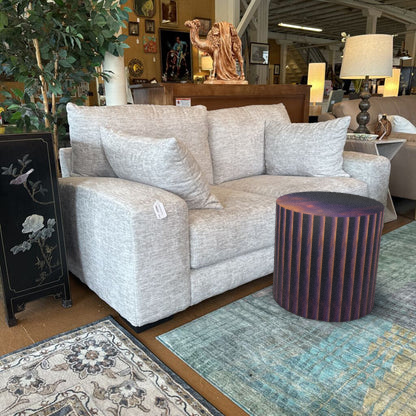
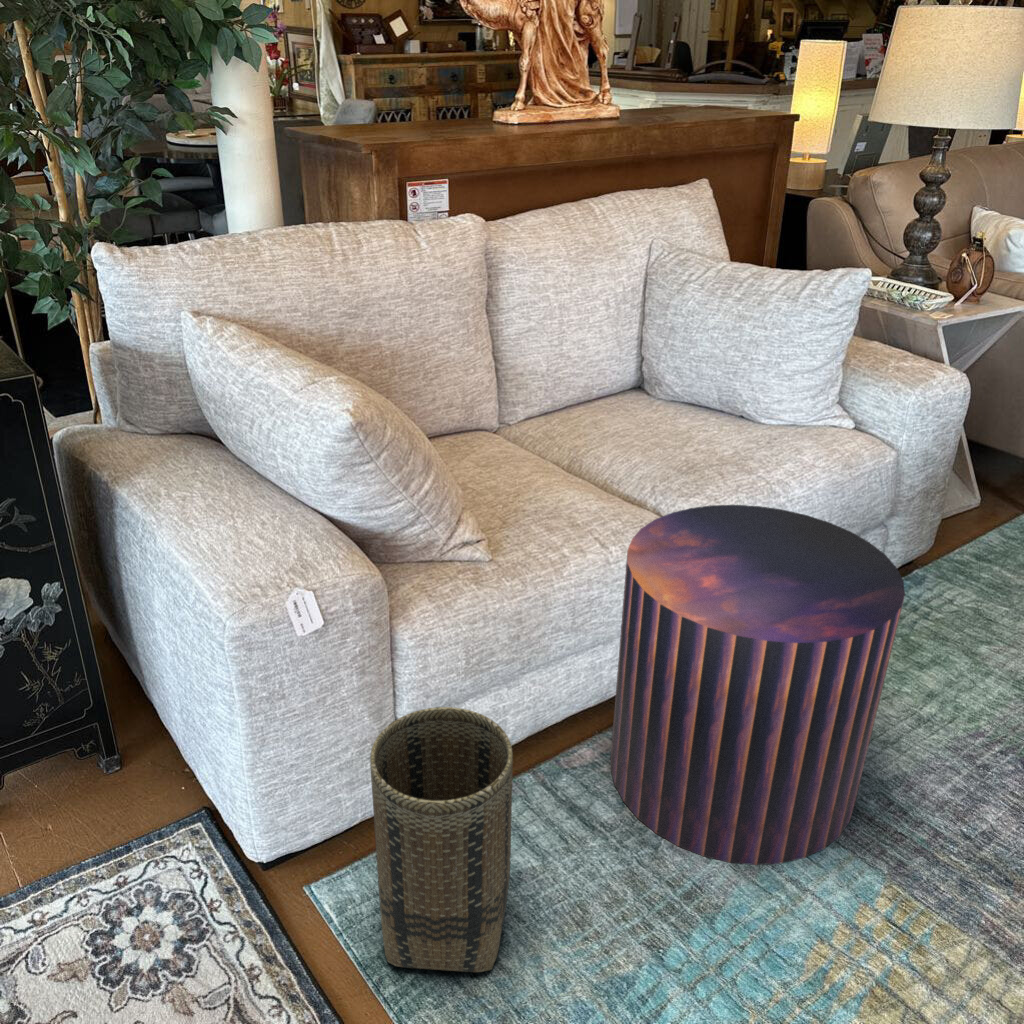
basket: none [189,249,245,359] -> present [370,707,513,972]

